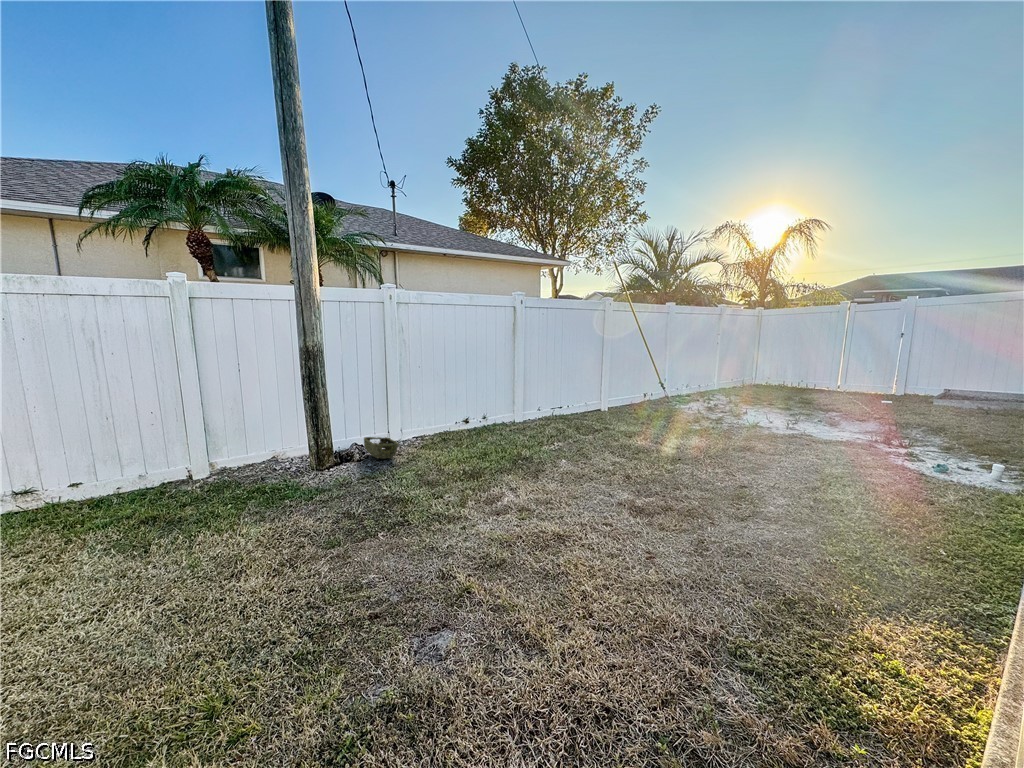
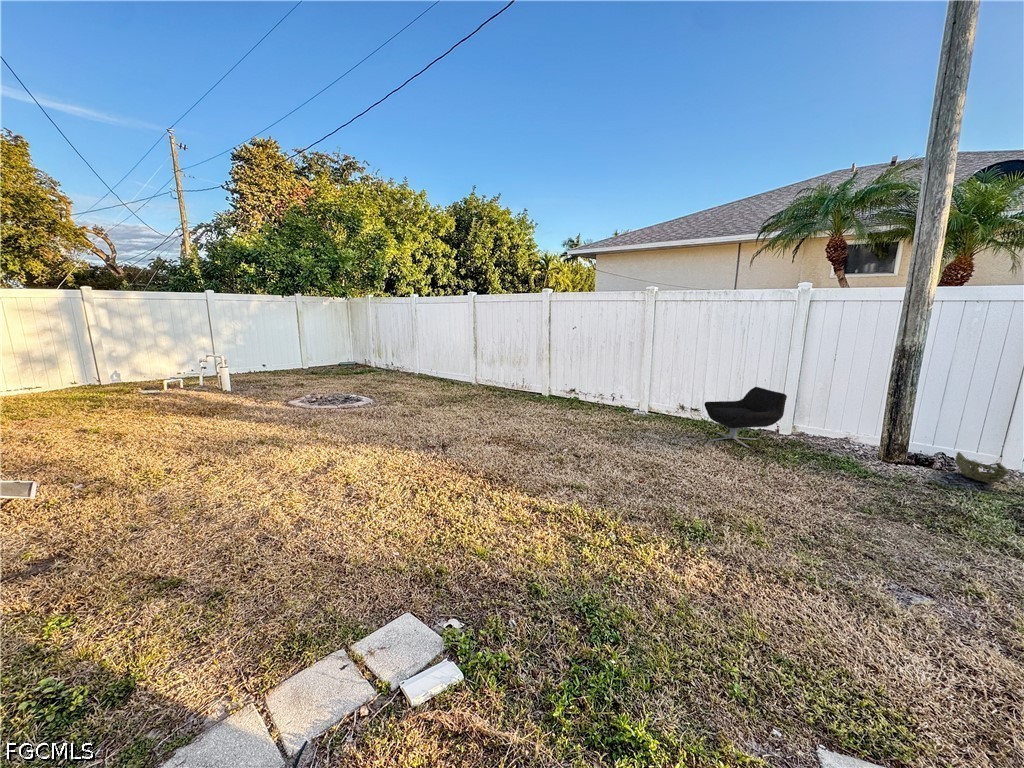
lounge chair: none [35,425,194,545] -> present [704,387,787,447]

